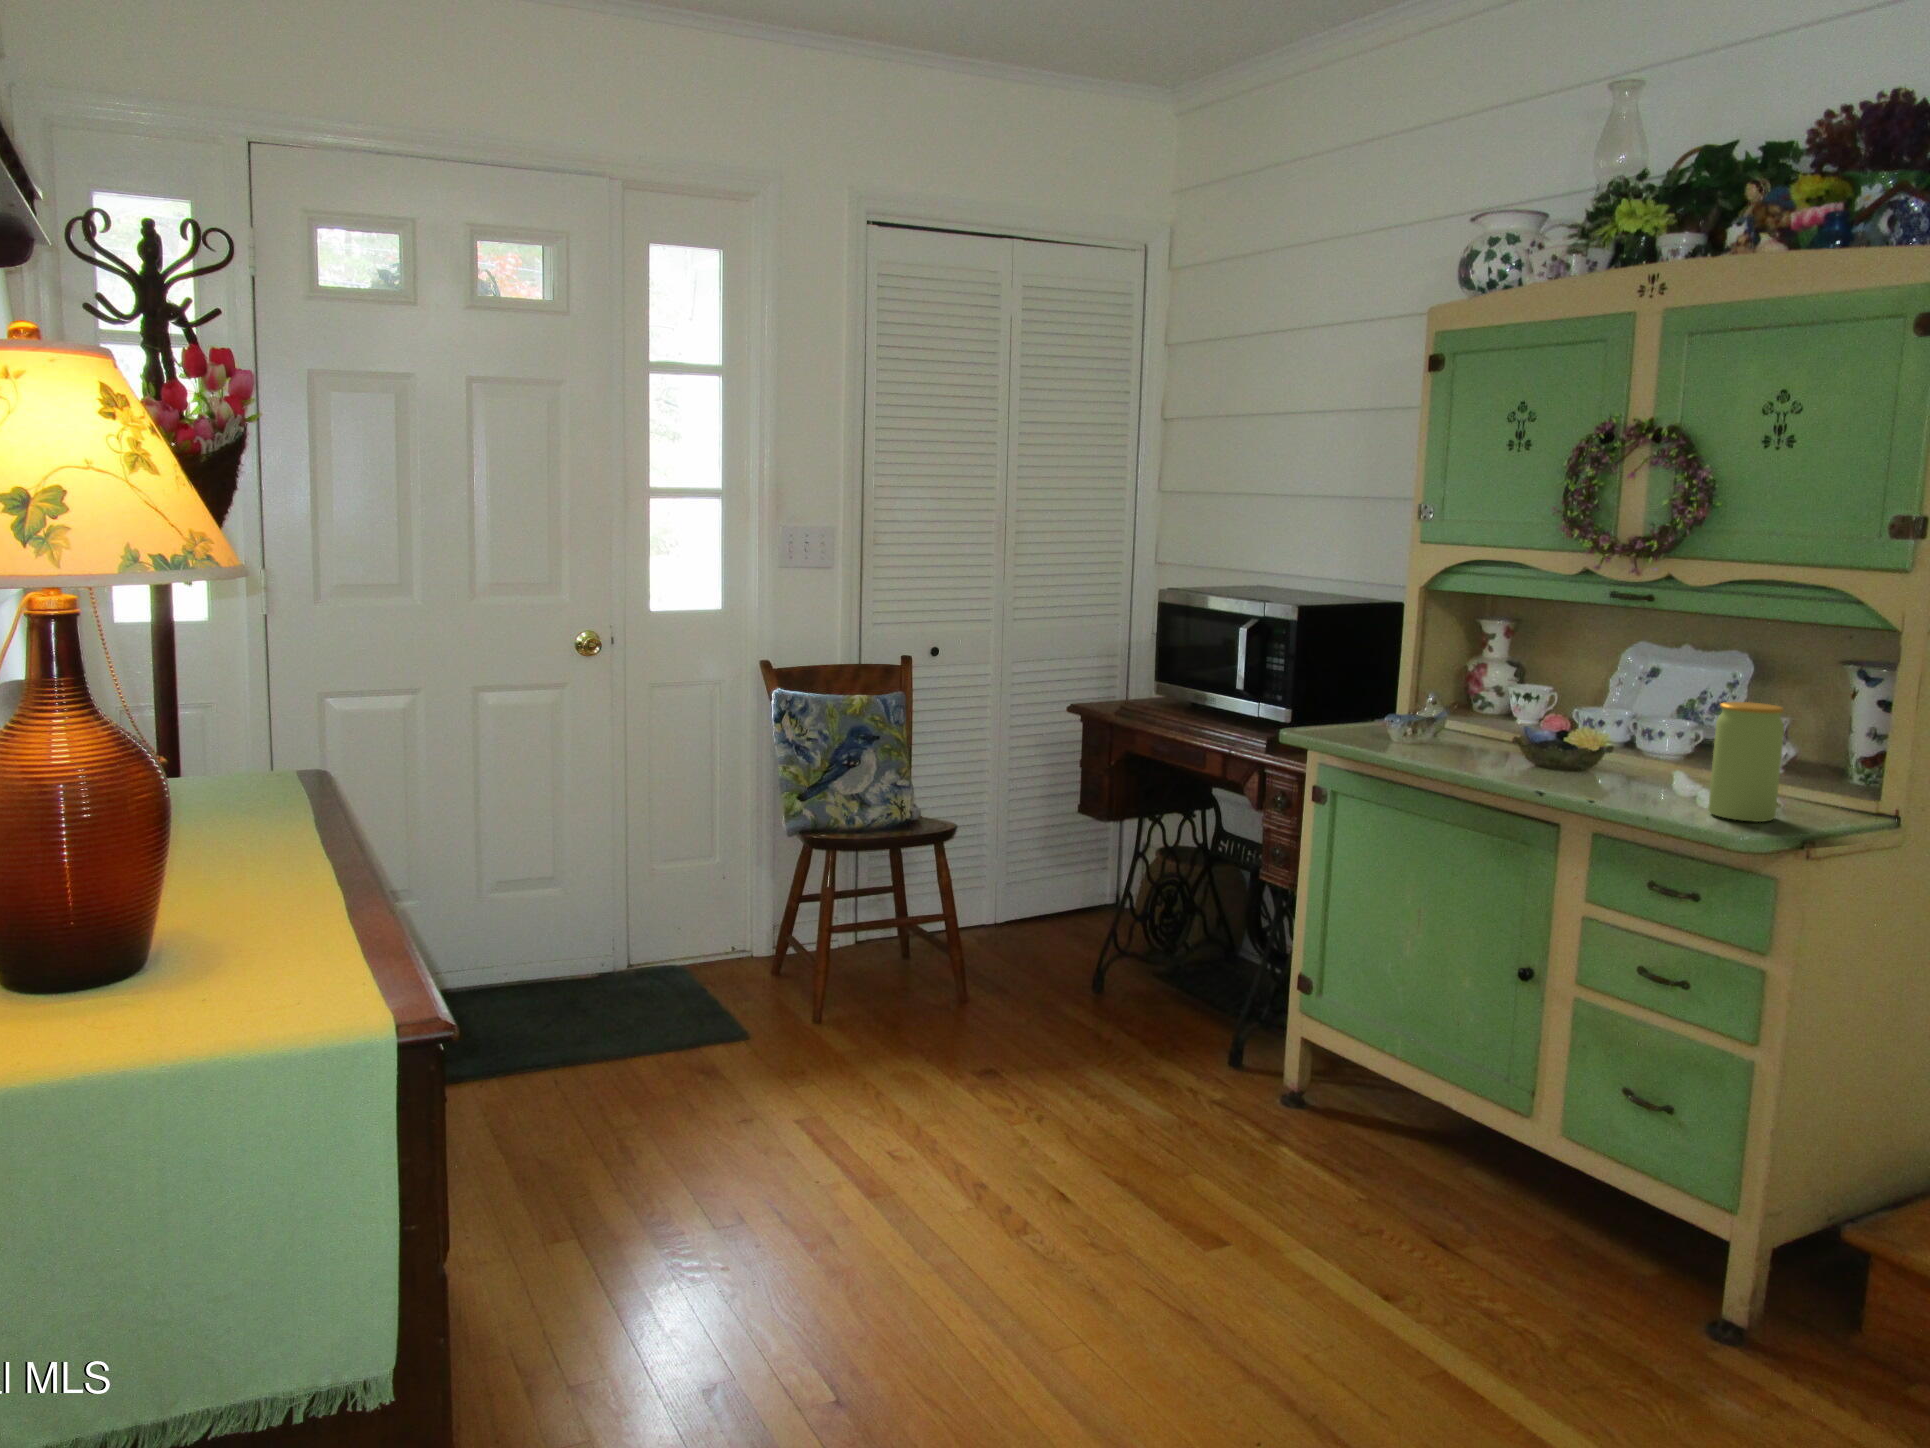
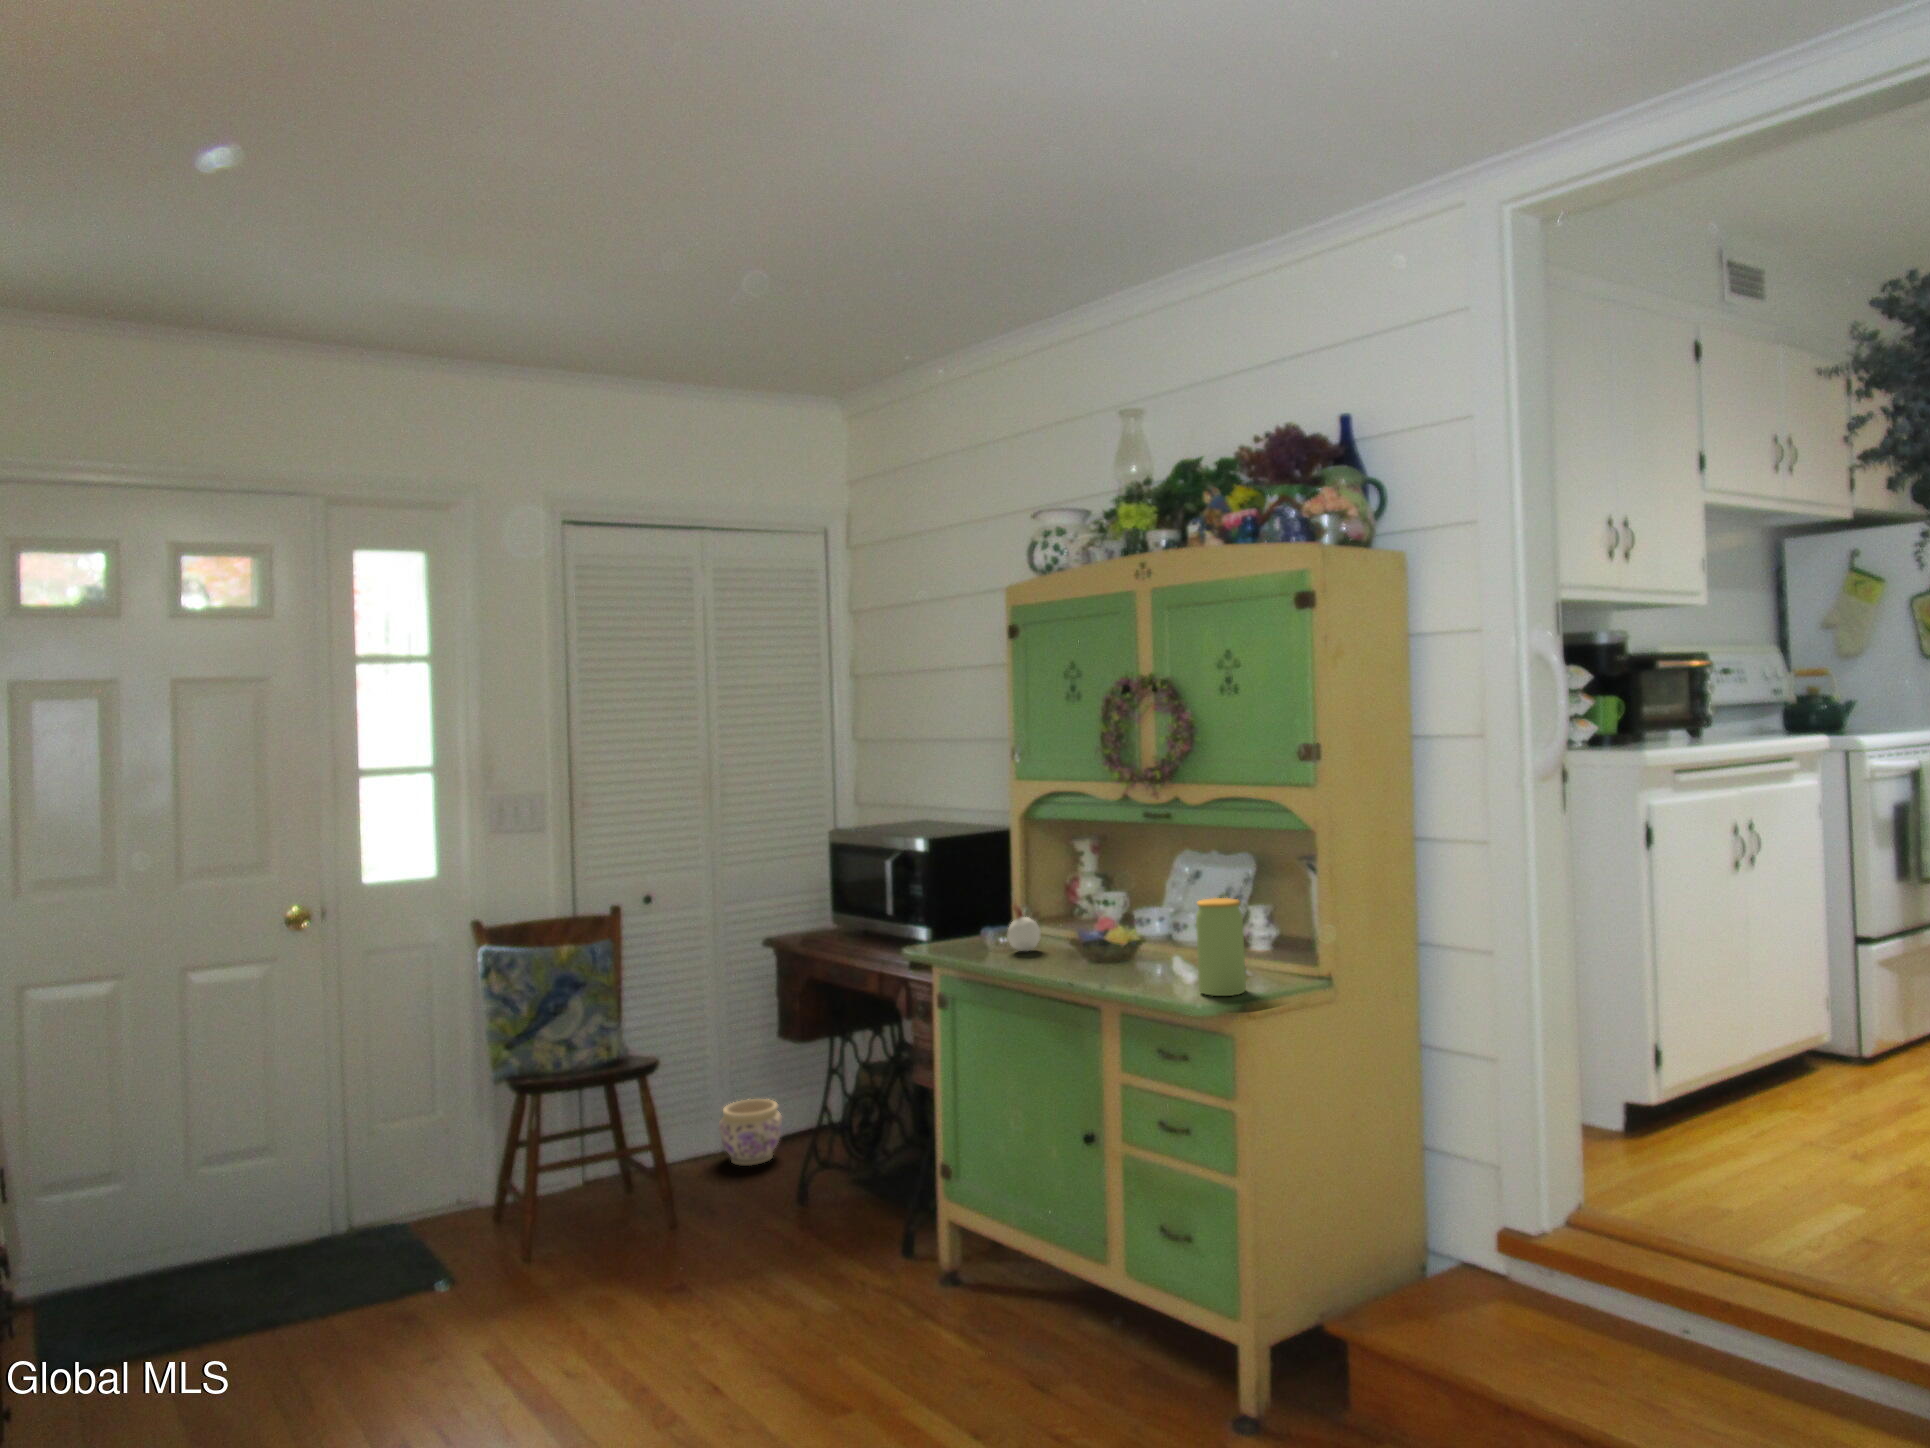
candle: none [1402,676,1443,746] -> present [1007,903,1041,951]
planter: none [991,876,1058,945] -> present [719,1099,782,1166]

